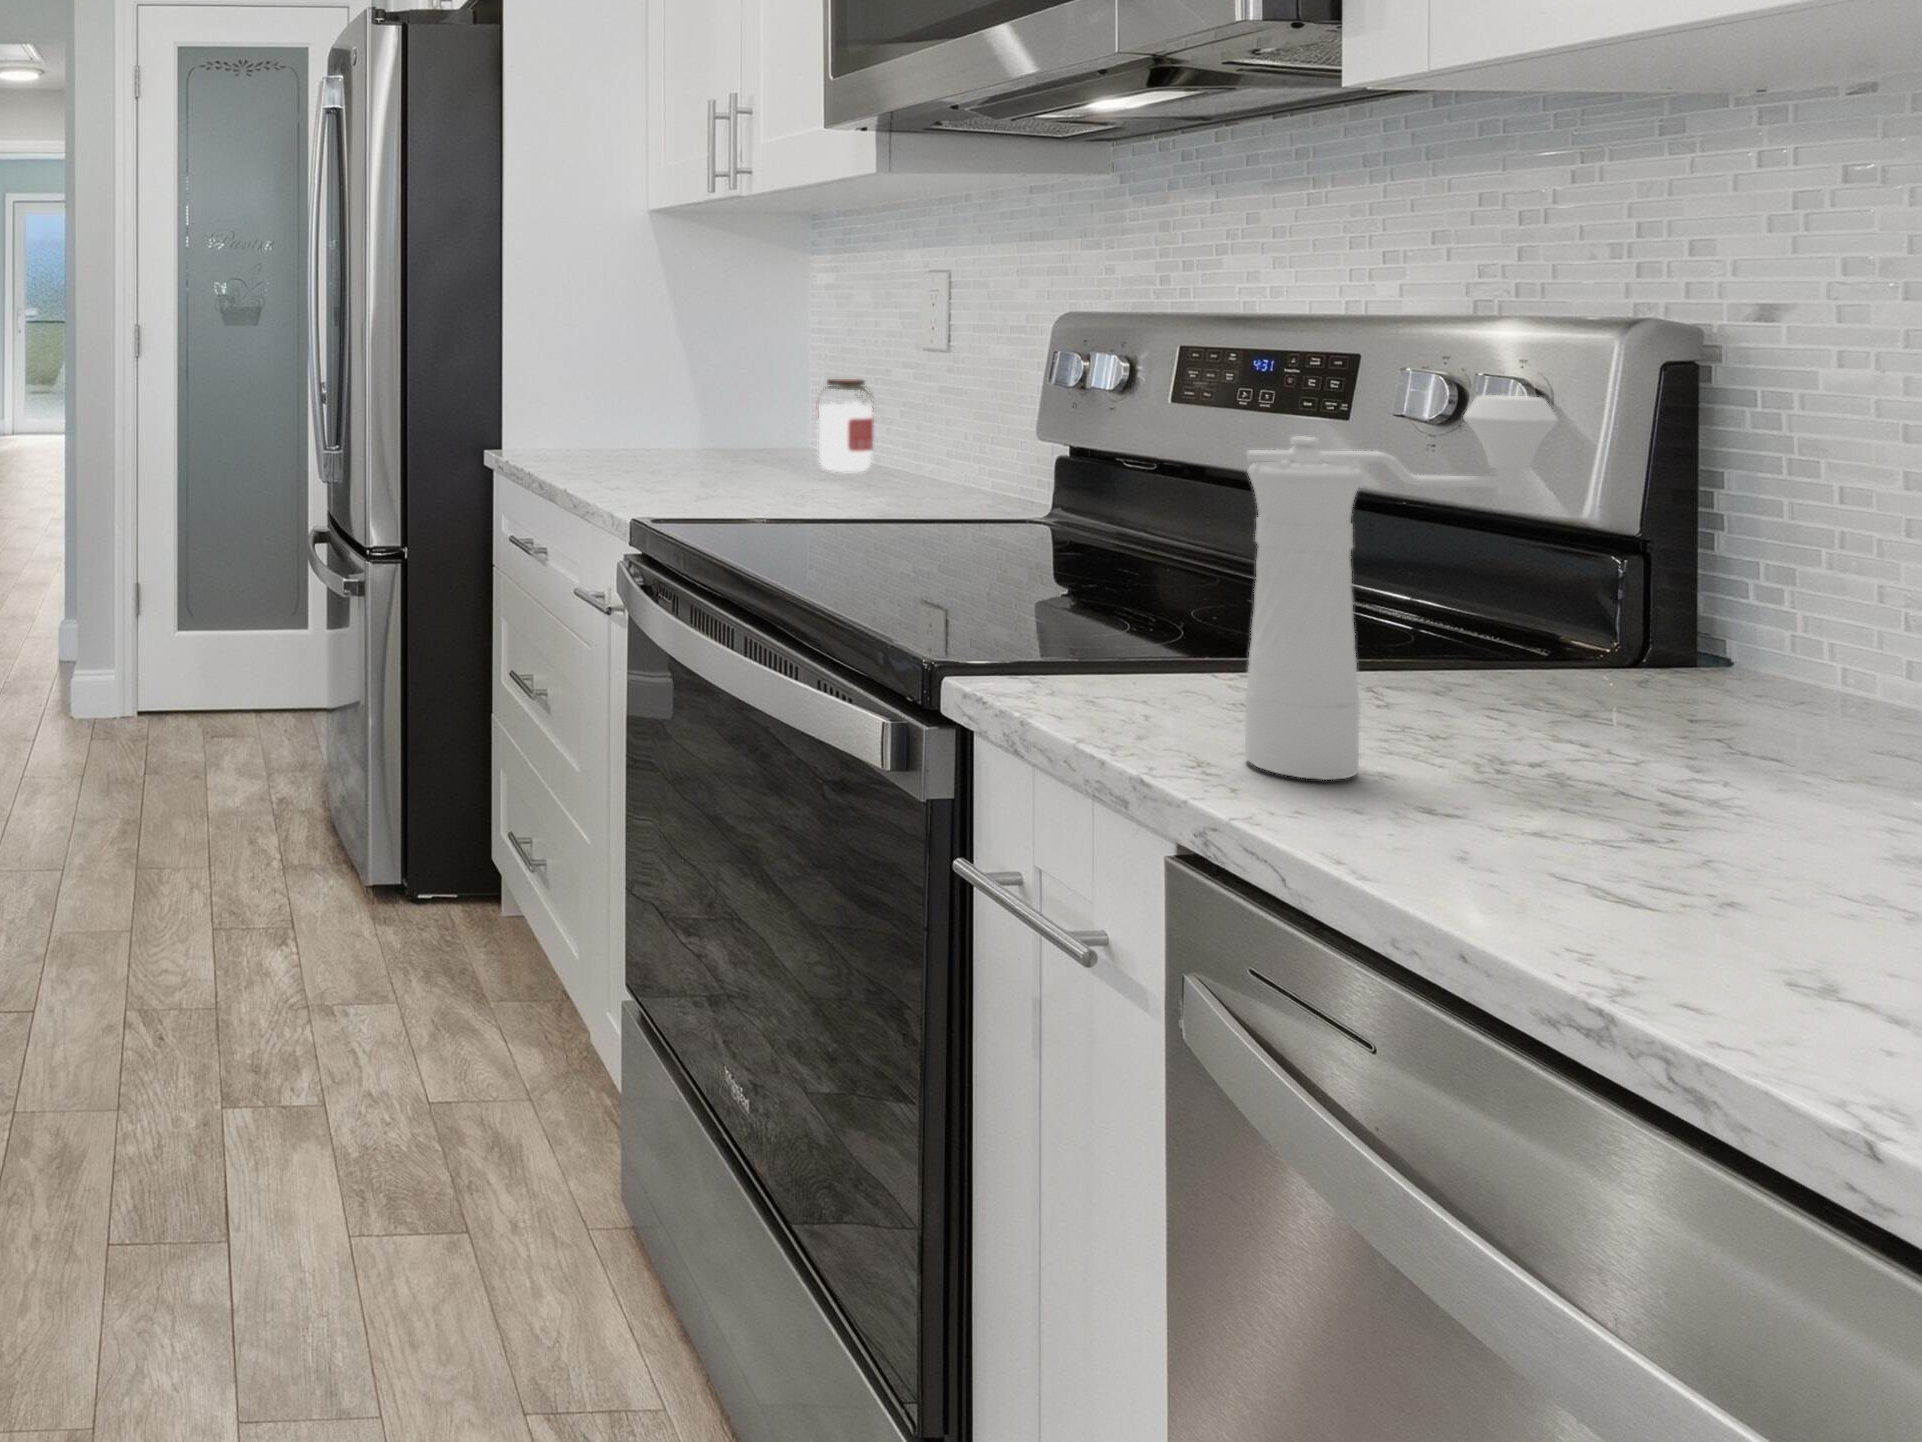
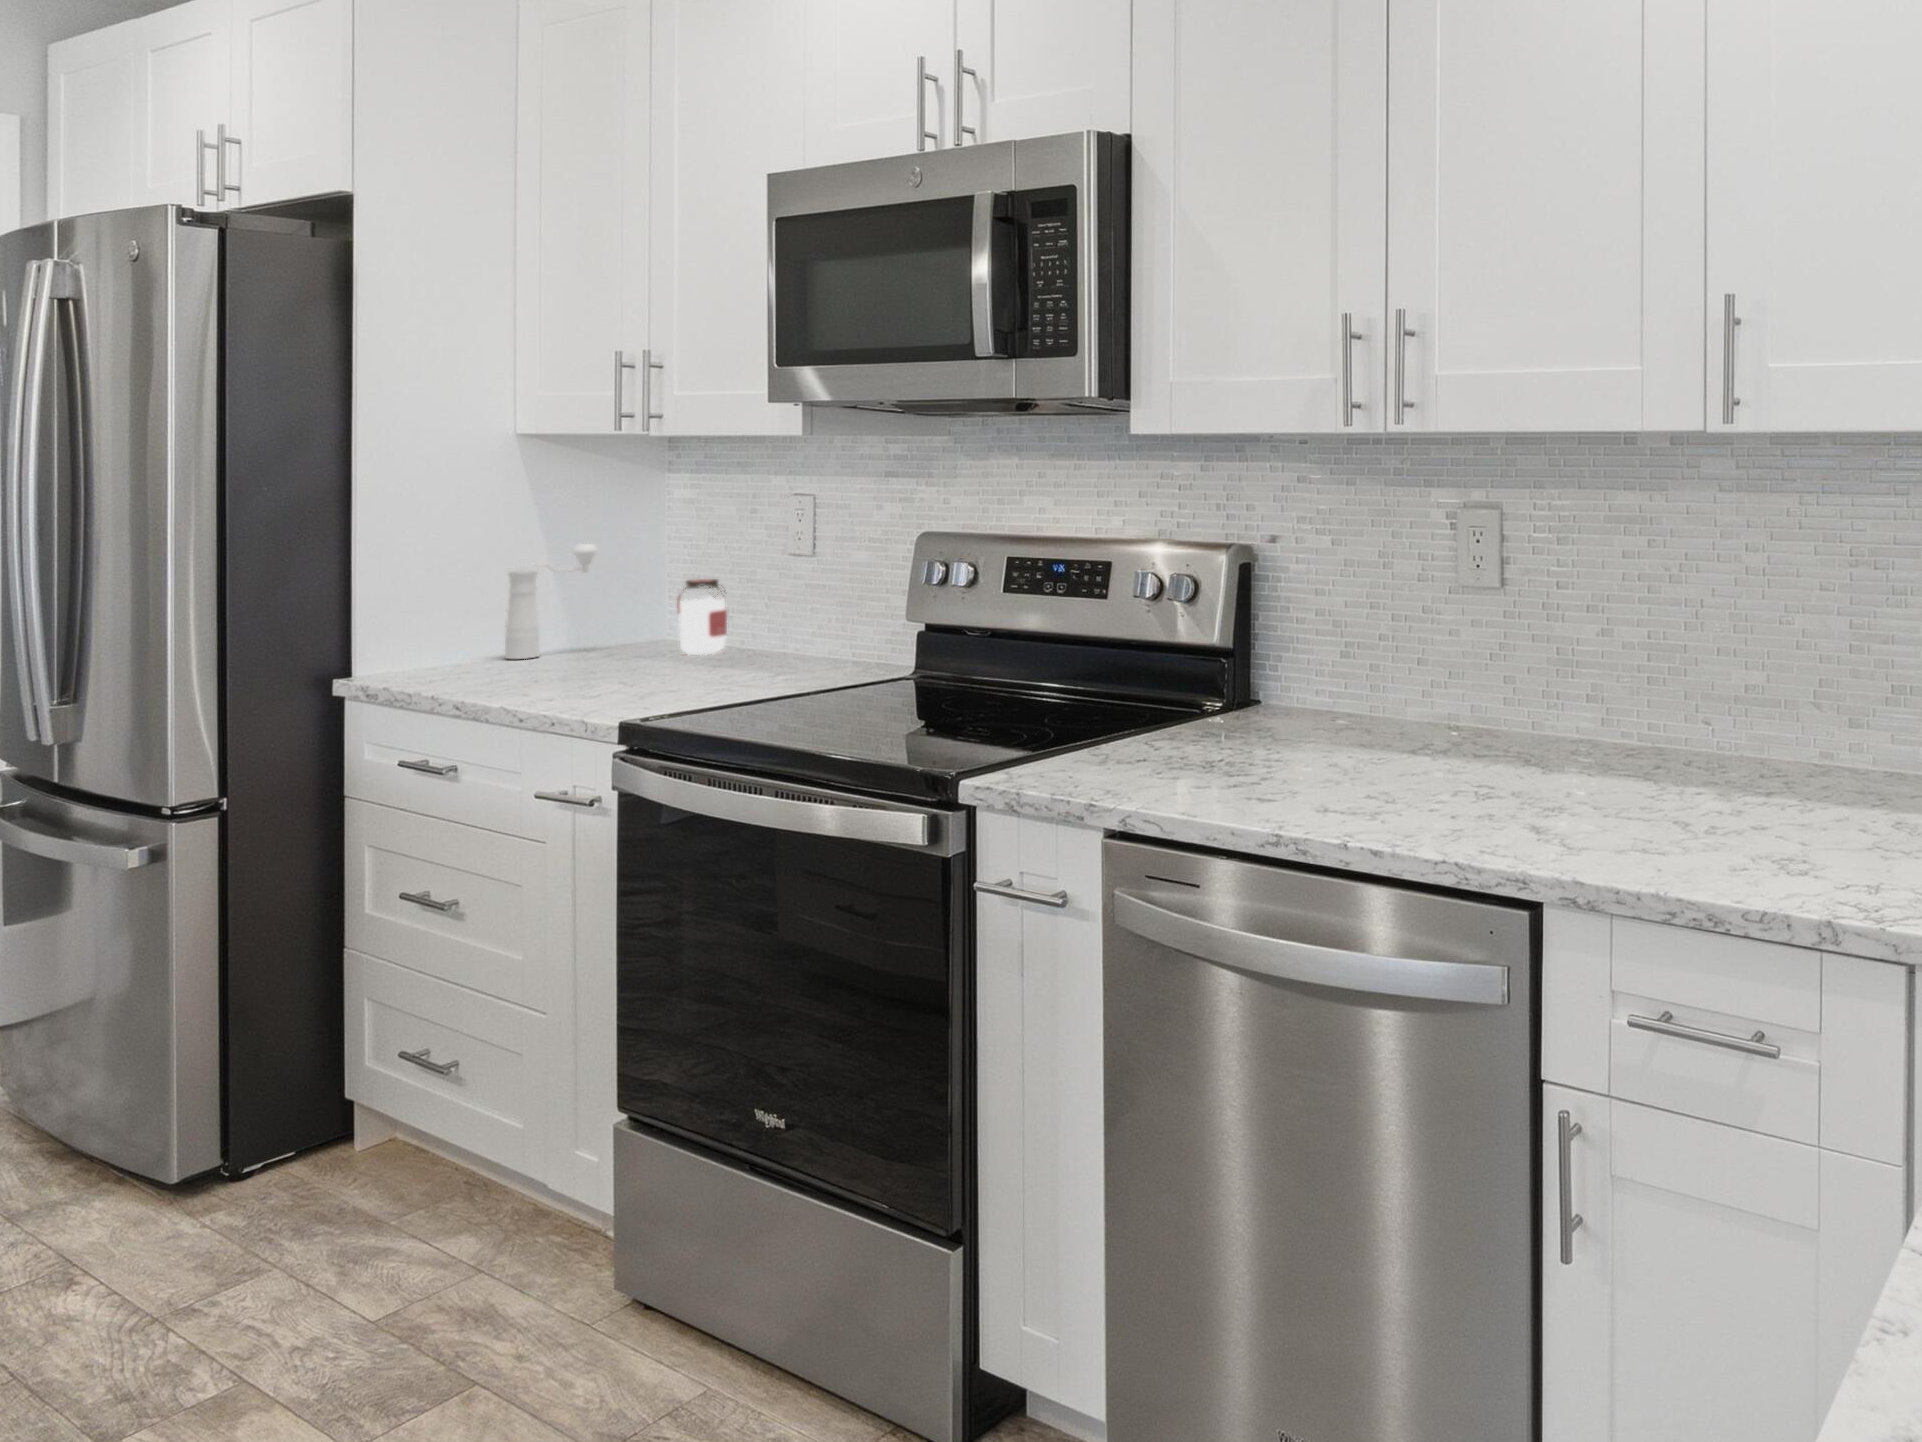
pepper mill: present [1245,395,1558,780] -> present [505,544,597,659]

